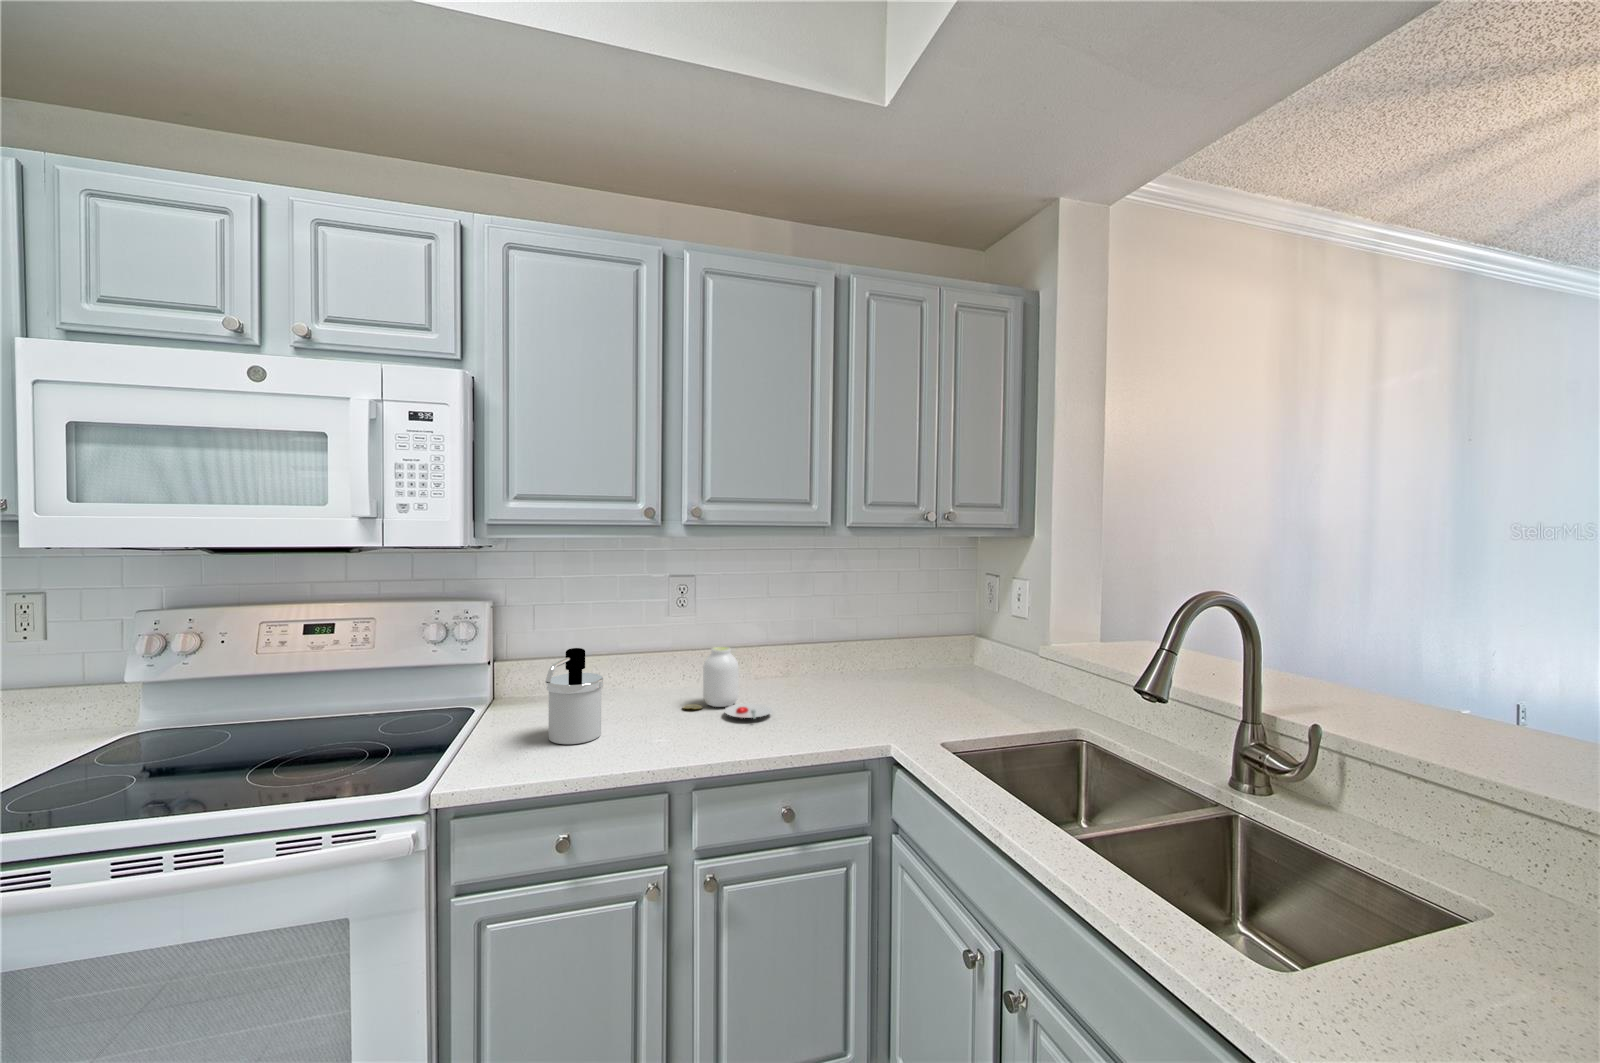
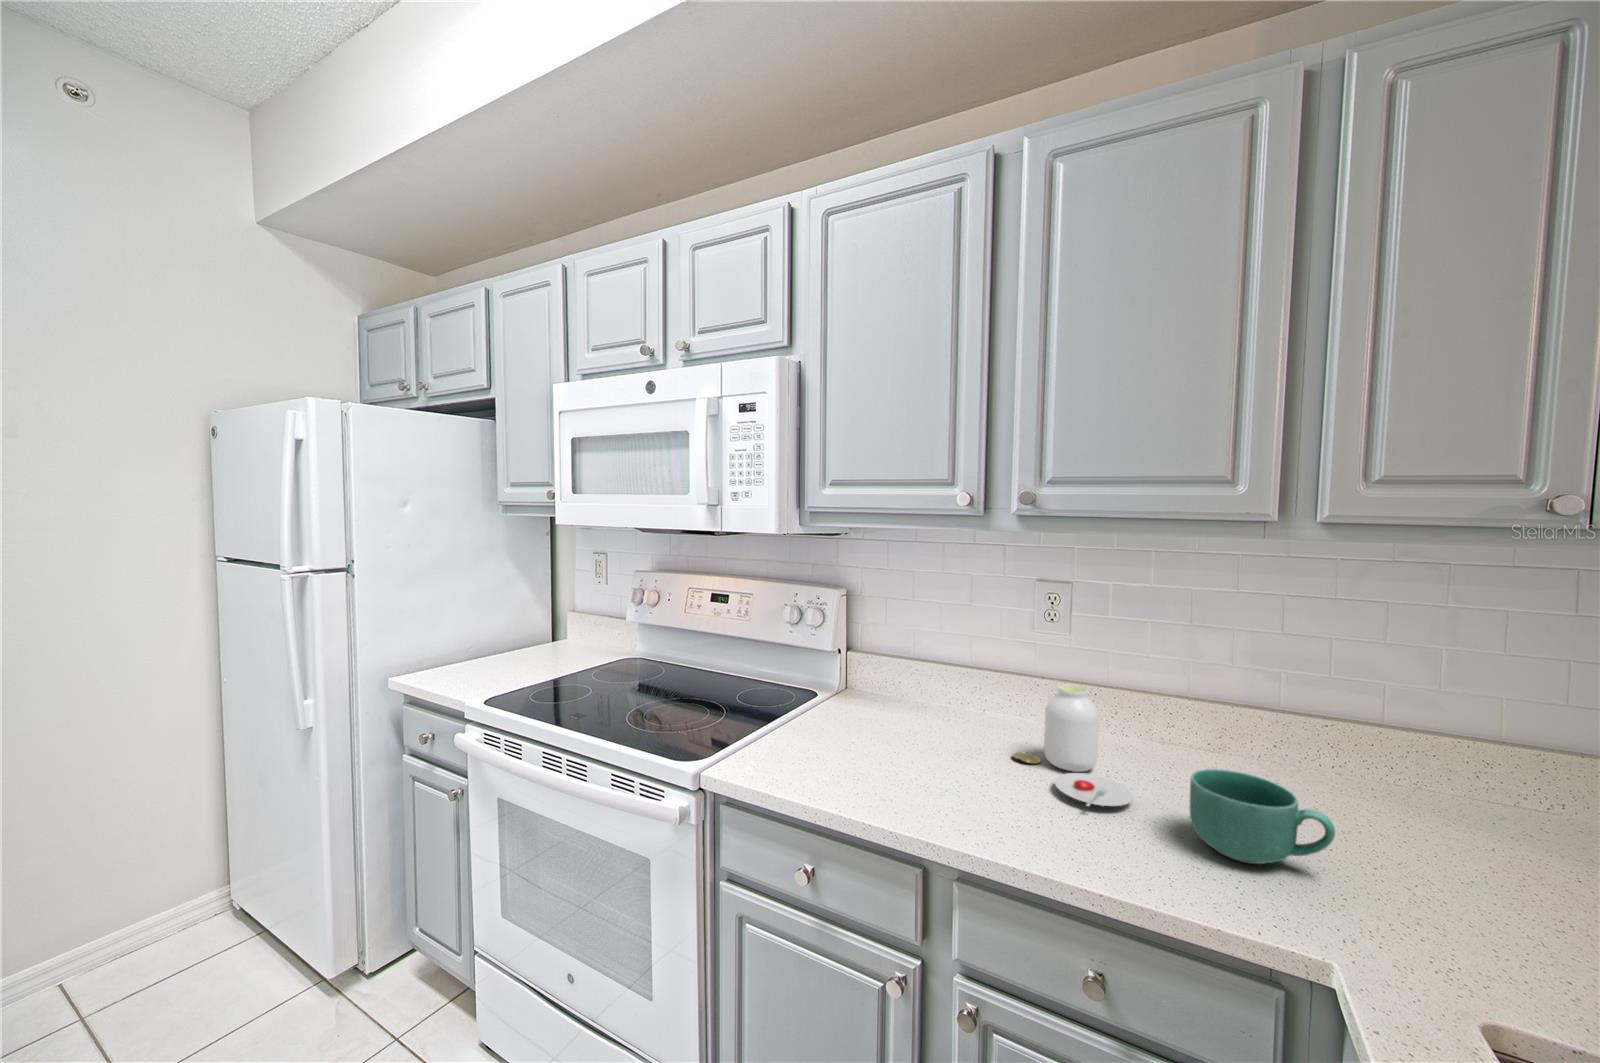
soap dispenser: present [545,648,603,744] -> none [810,653,895,764]
mug: none [808,674,873,721] -> present [1190,769,1335,864]

